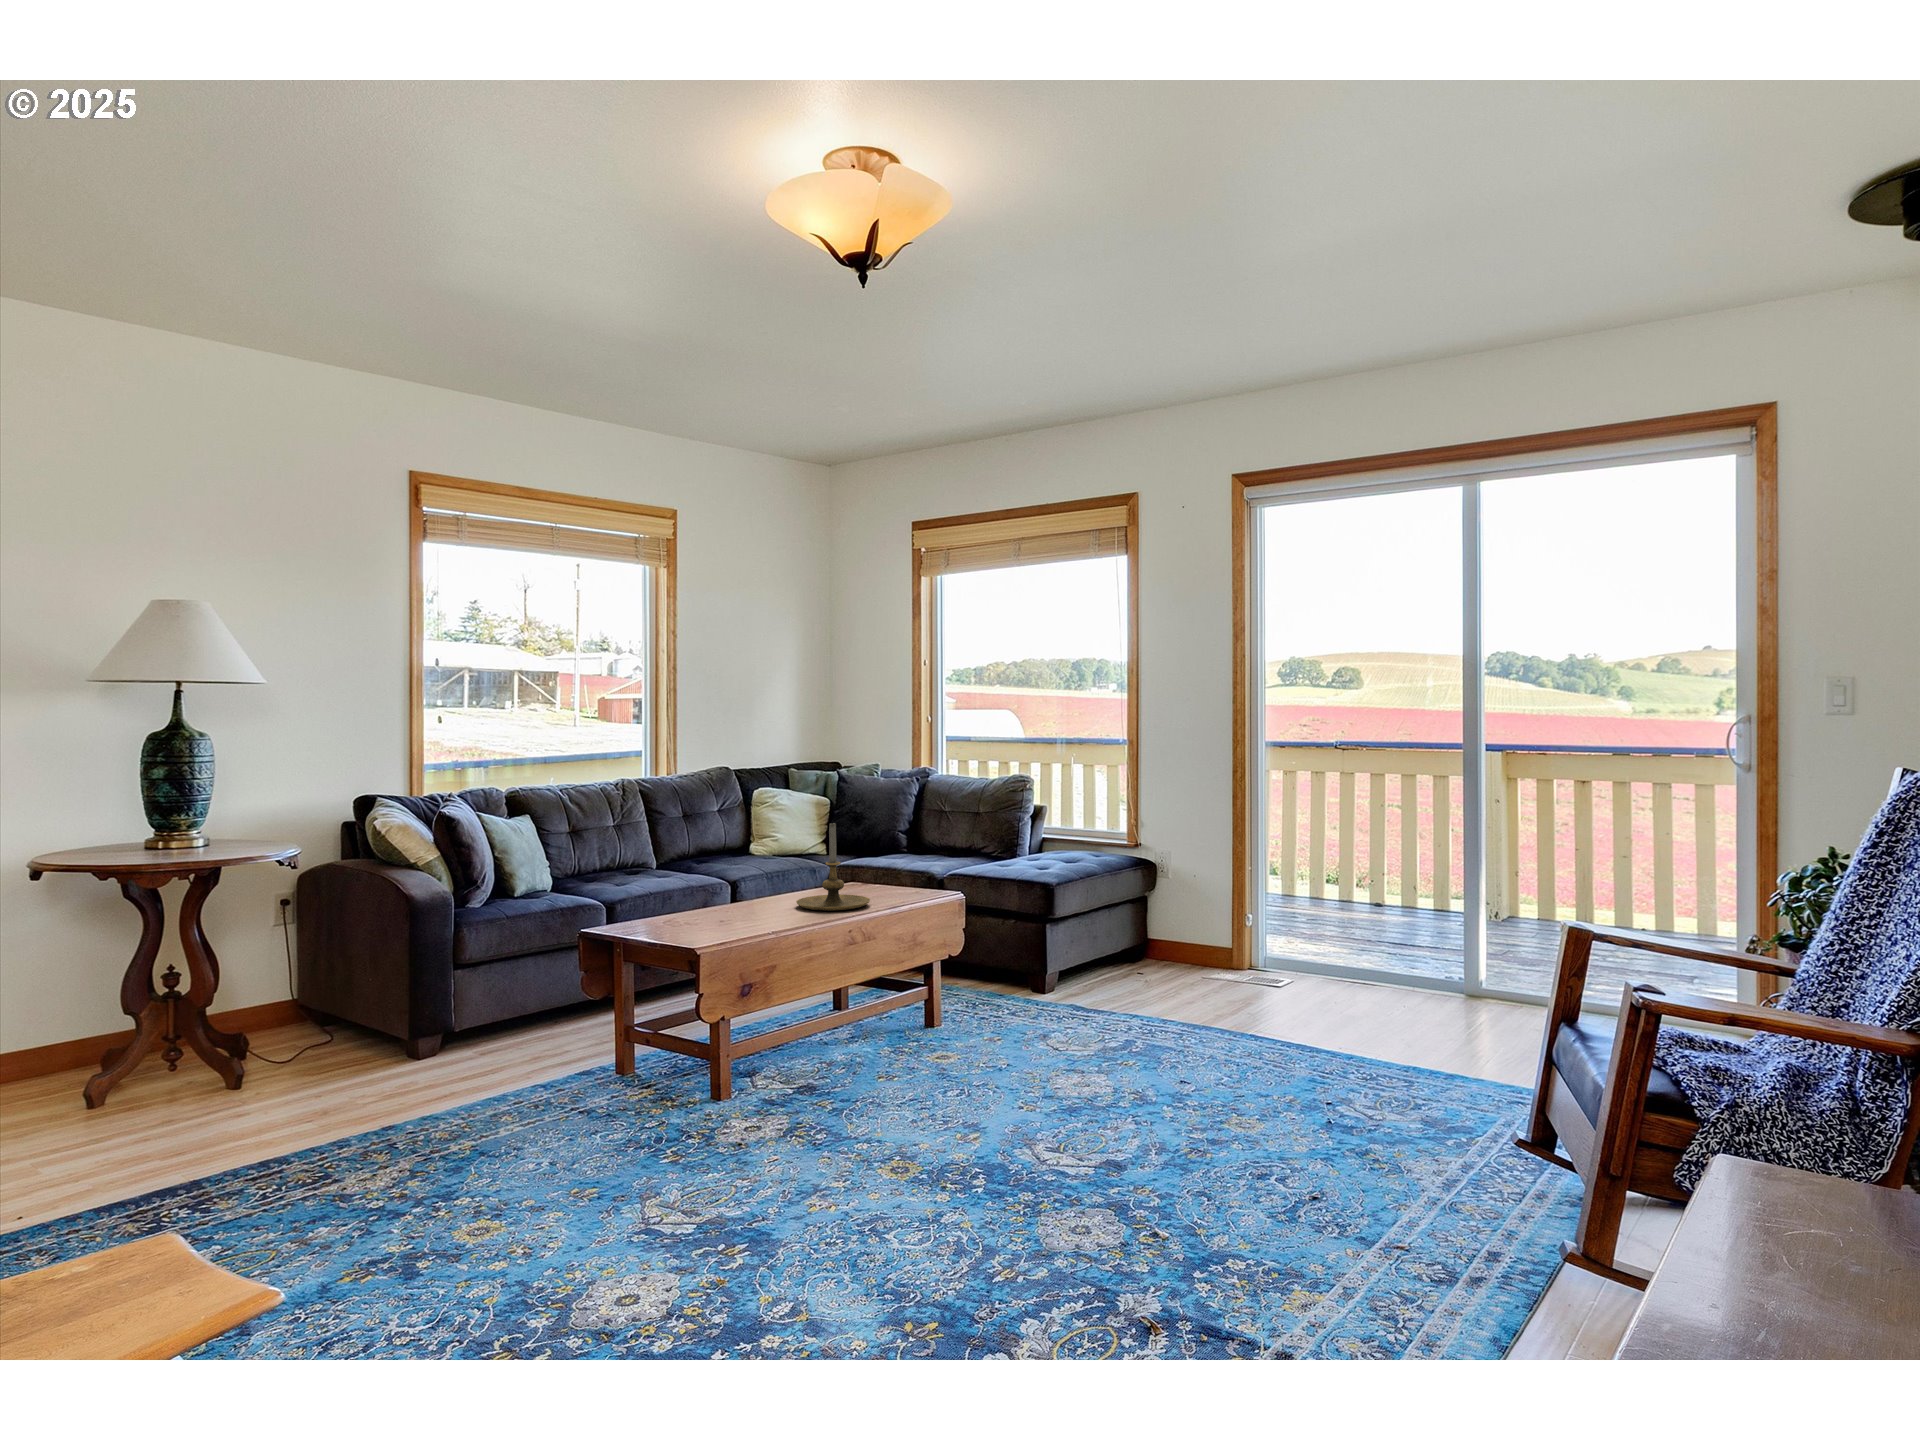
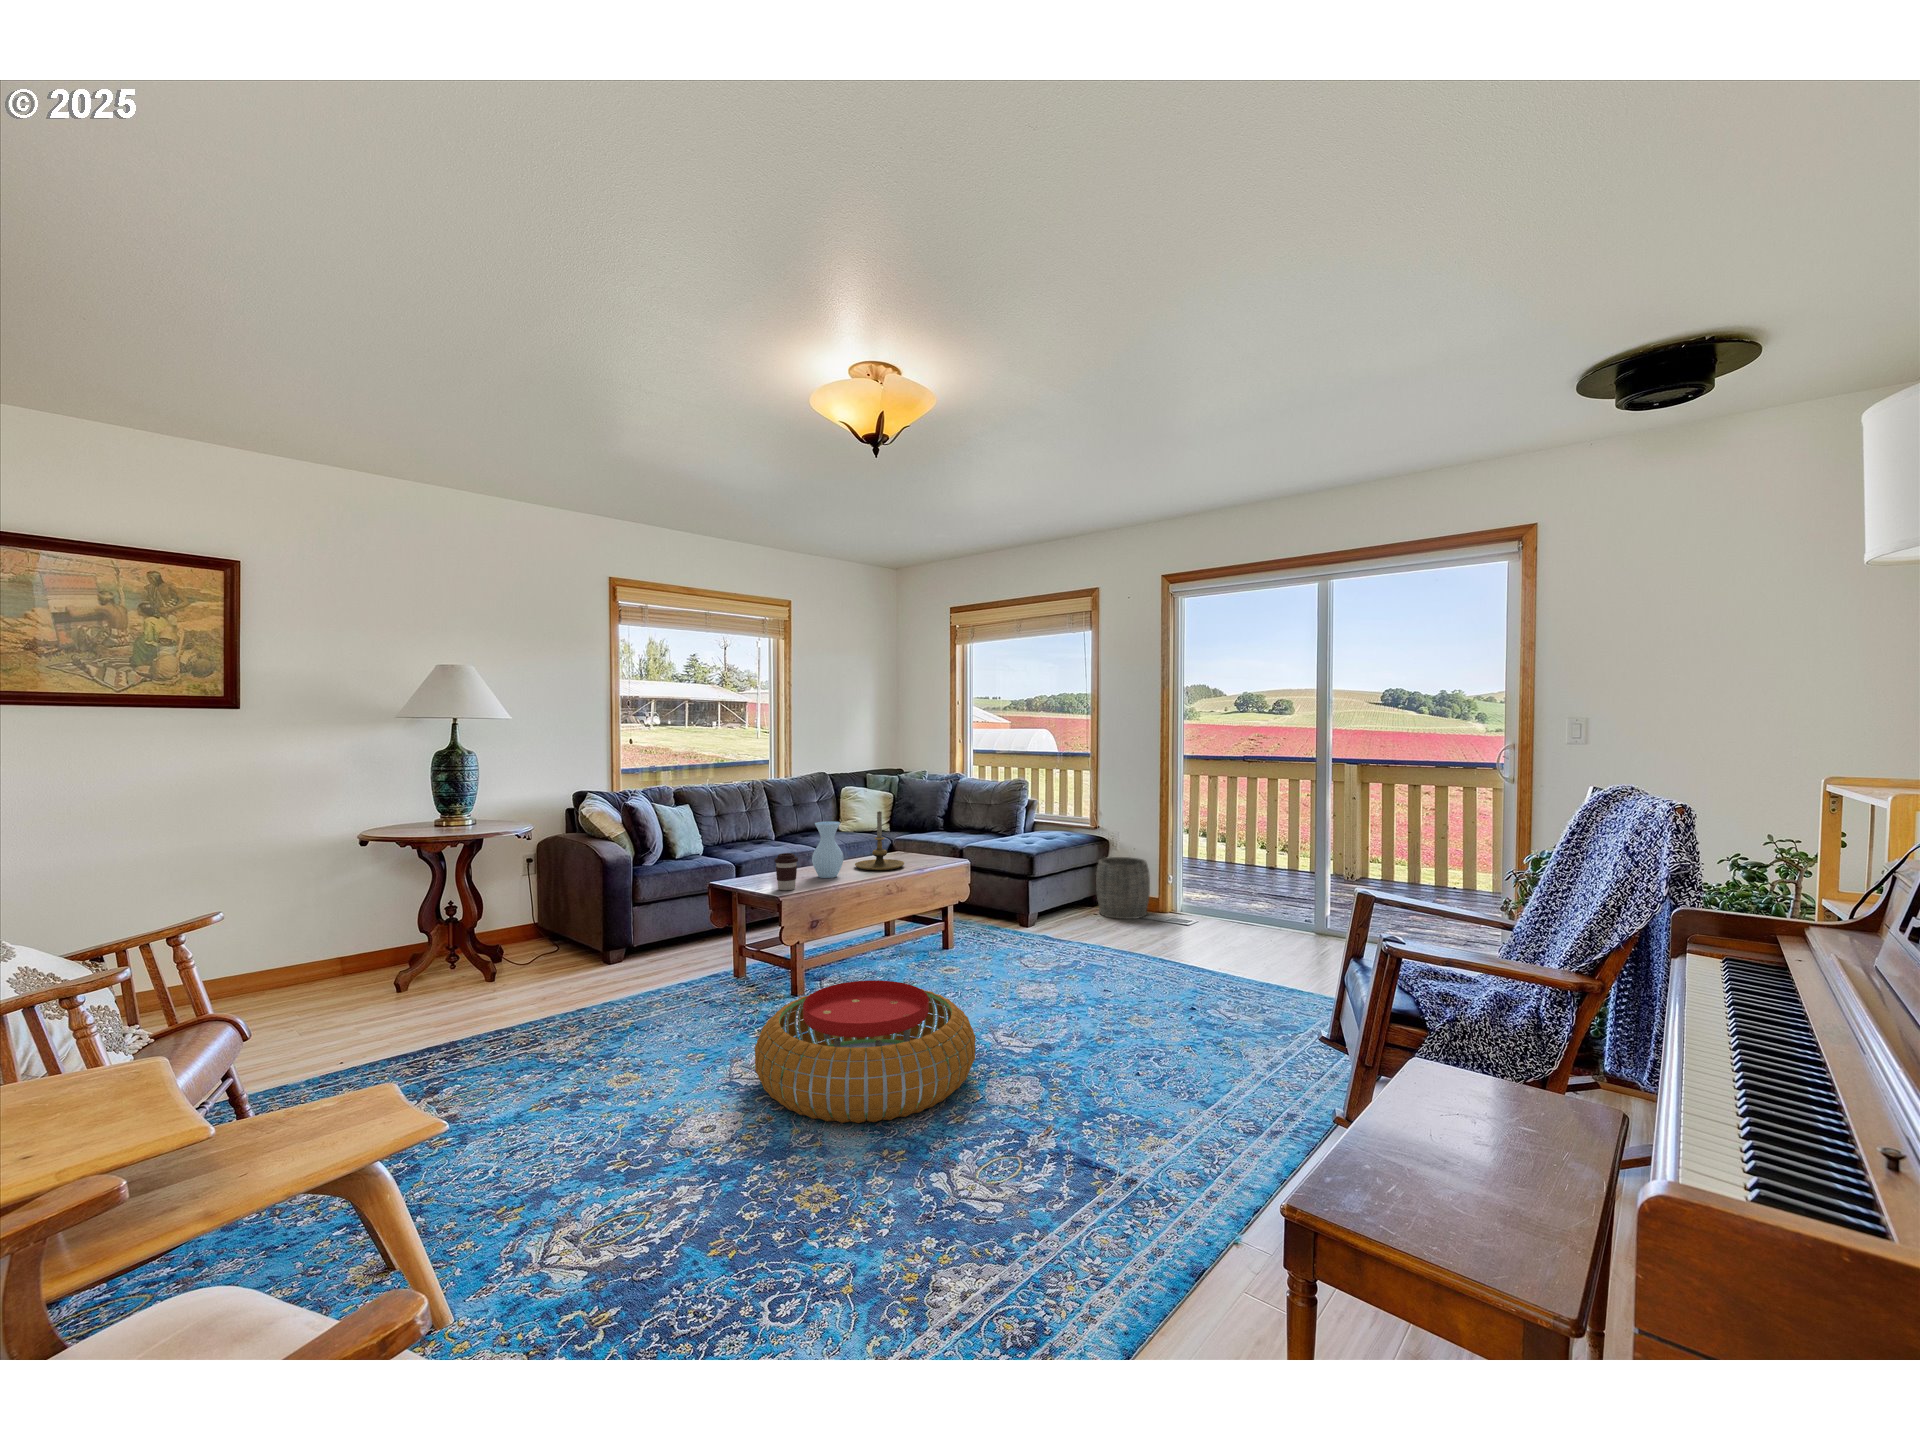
vase: none [736,838,783,922] -> present [812,821,843,878]
coffee cup: none [686,885,721,941] -> present [775,853,798,890]
woven basket: none [1136,889,1214,978] -> present [1096,857,1150,919]
pouf: none [687,1071,1020,1285] -> present [755,980,976,1123]

